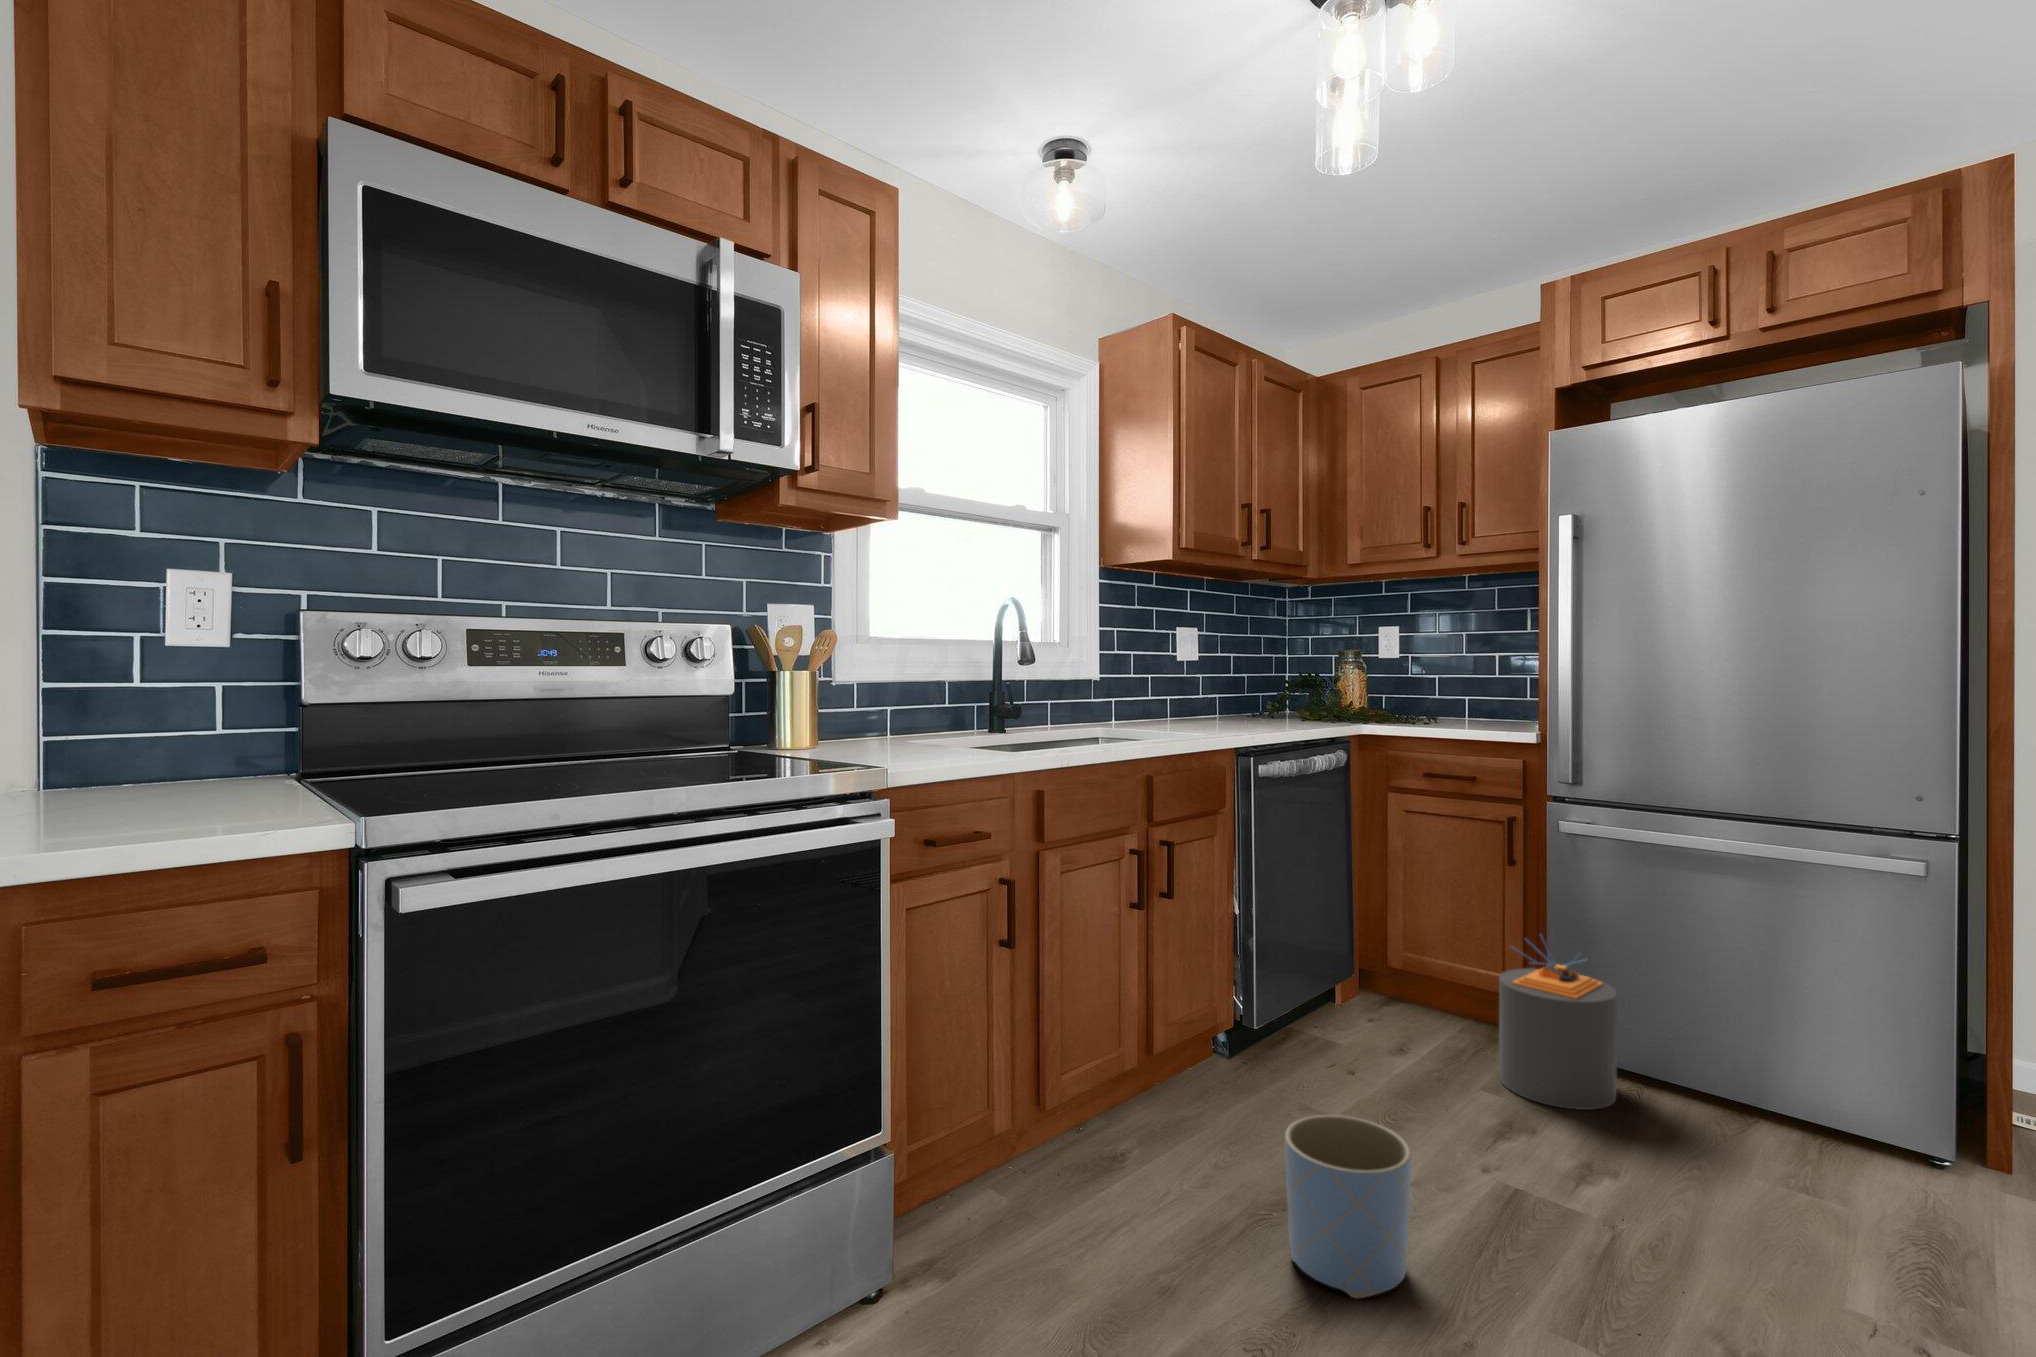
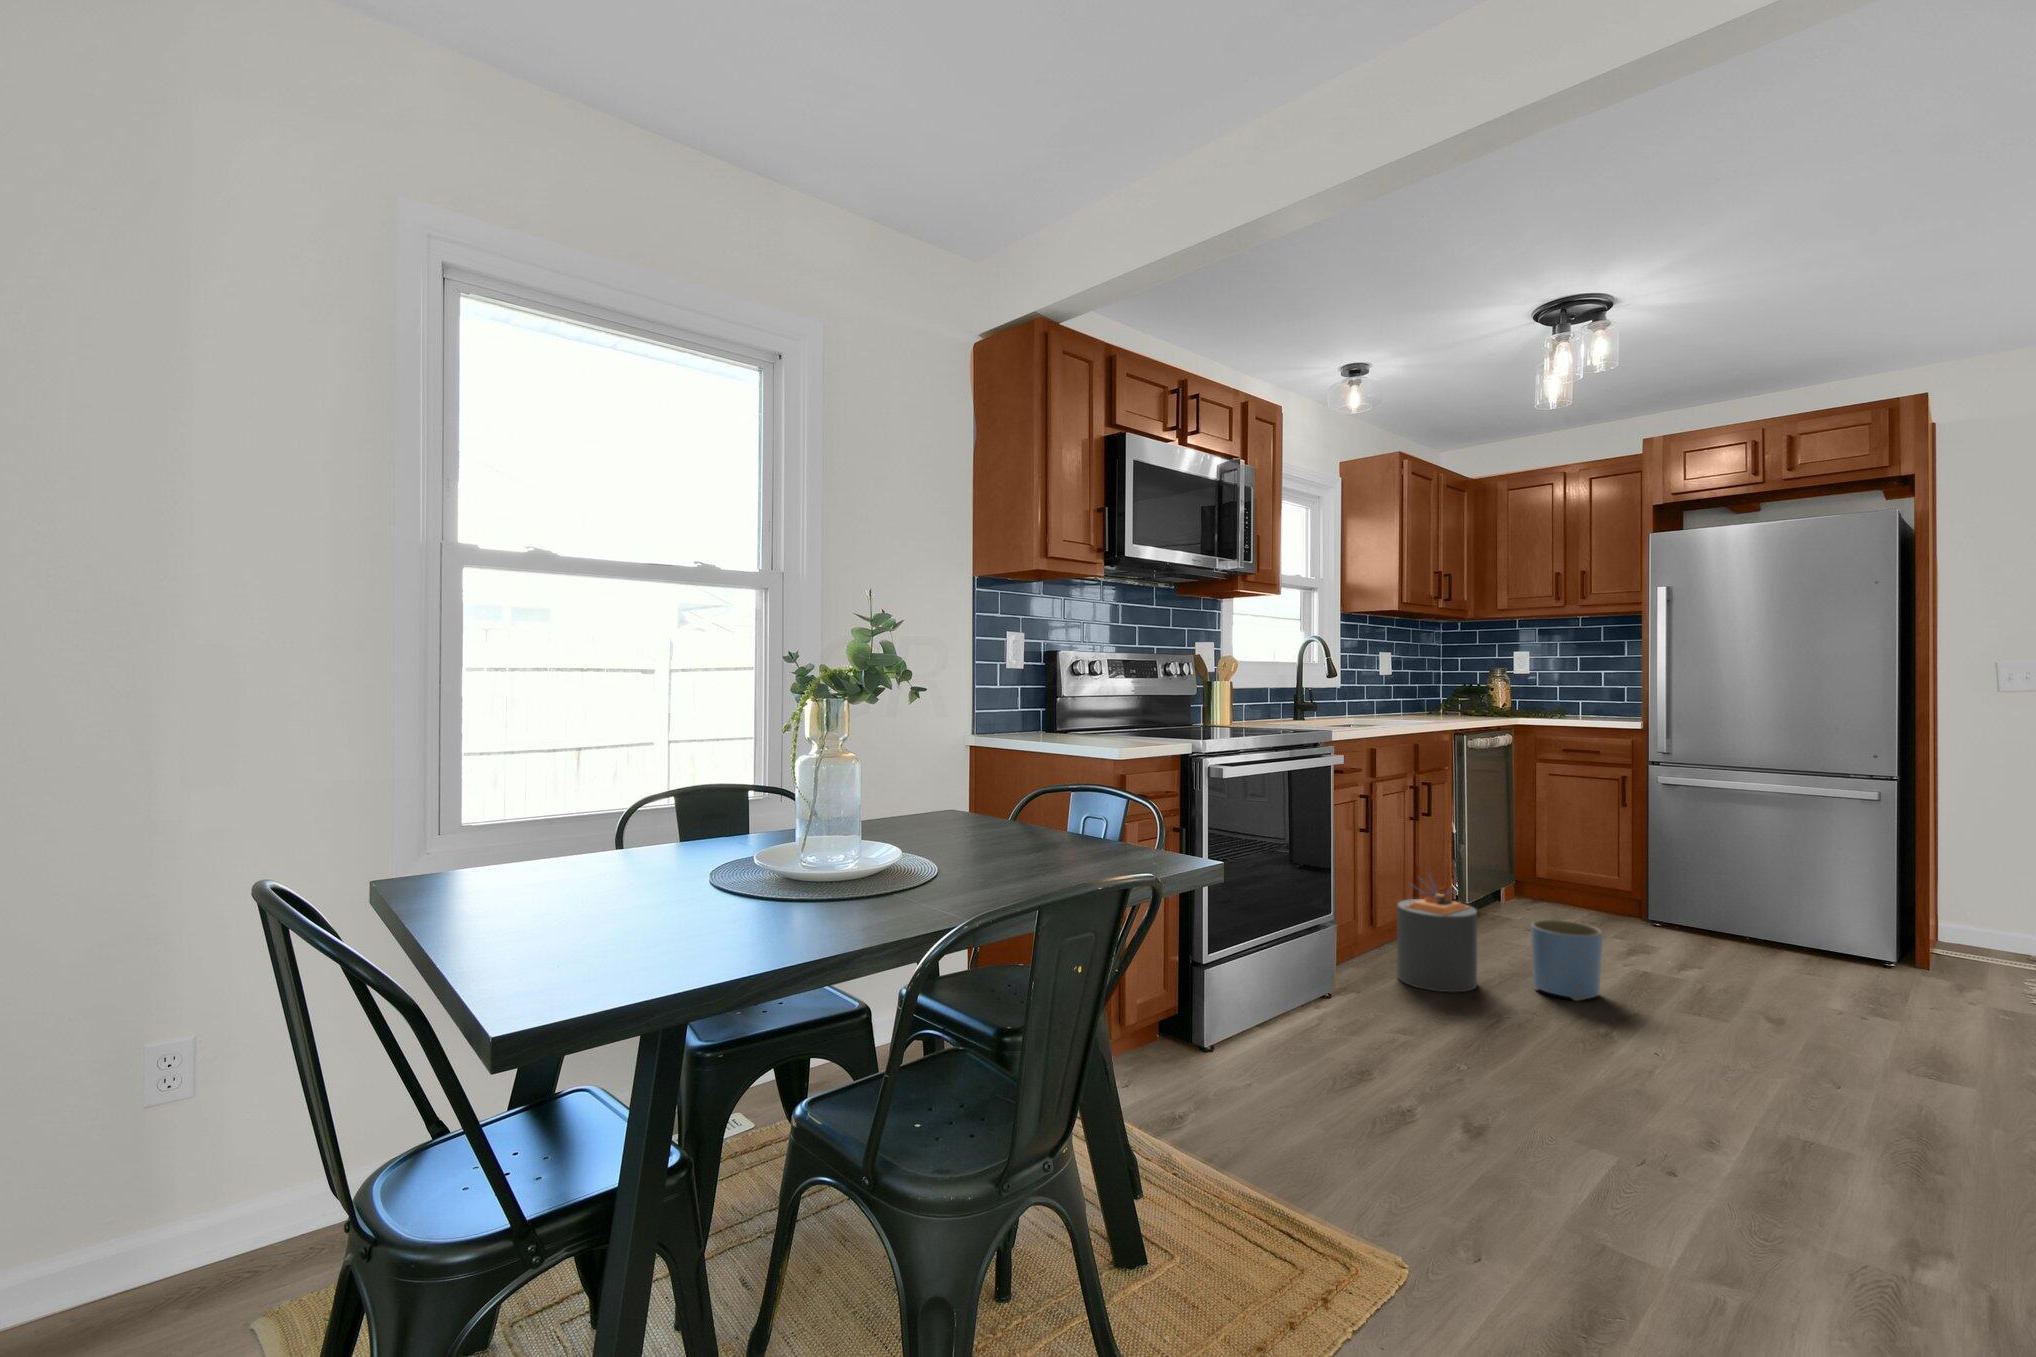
trash can: present [1499,934,1617,1110] -> present [1397,878,1477,992]

